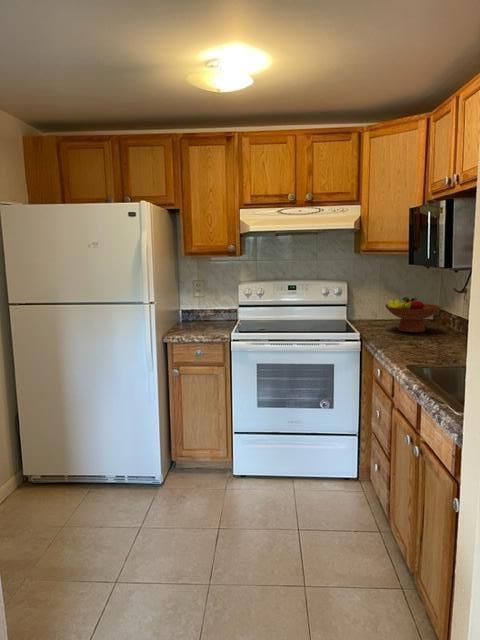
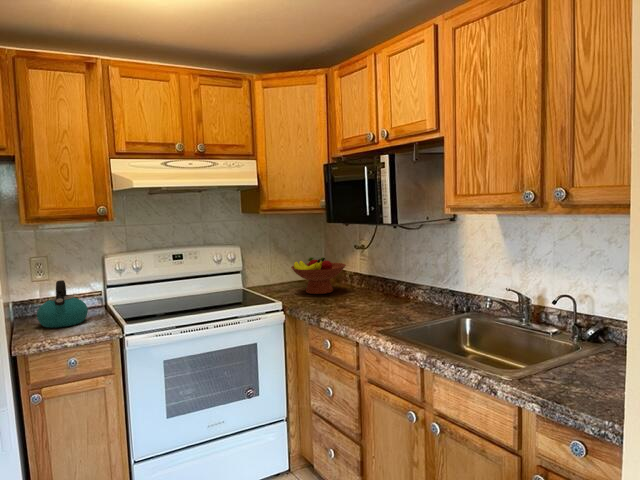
kettle: none [187,297,219,329] -> present [37,280,88,328]

